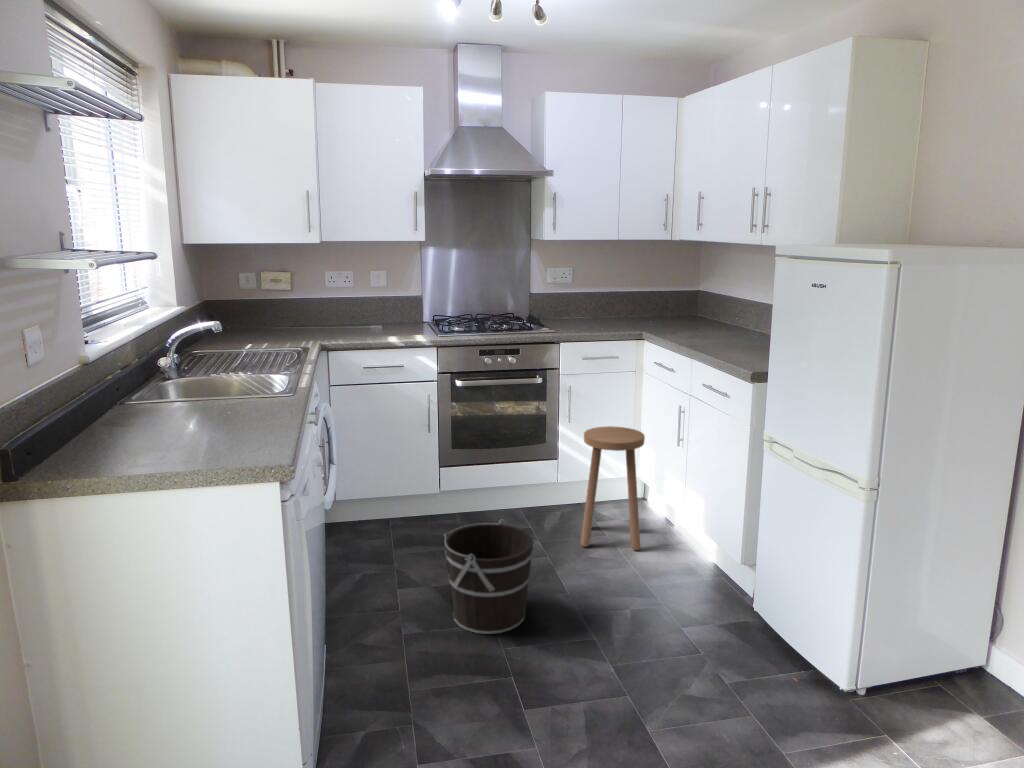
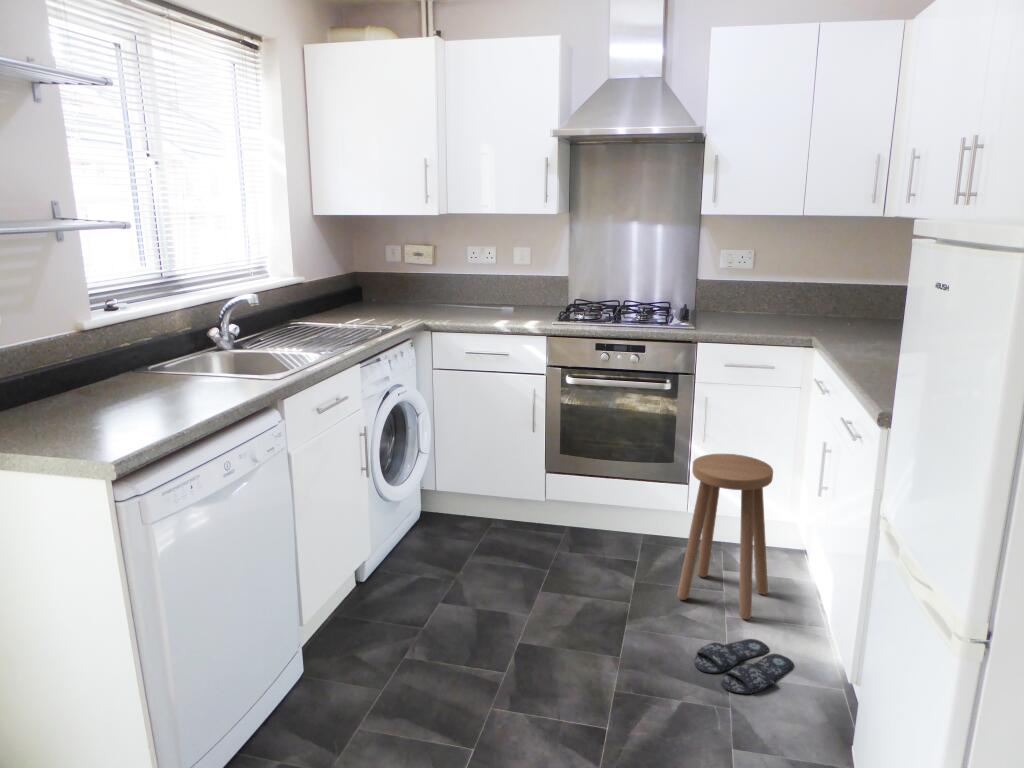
bucket: present [444,520,534,634] -> none [456,549,561,684]
slippers: none [622,561,687,597] -> present [695,639,793,694]

